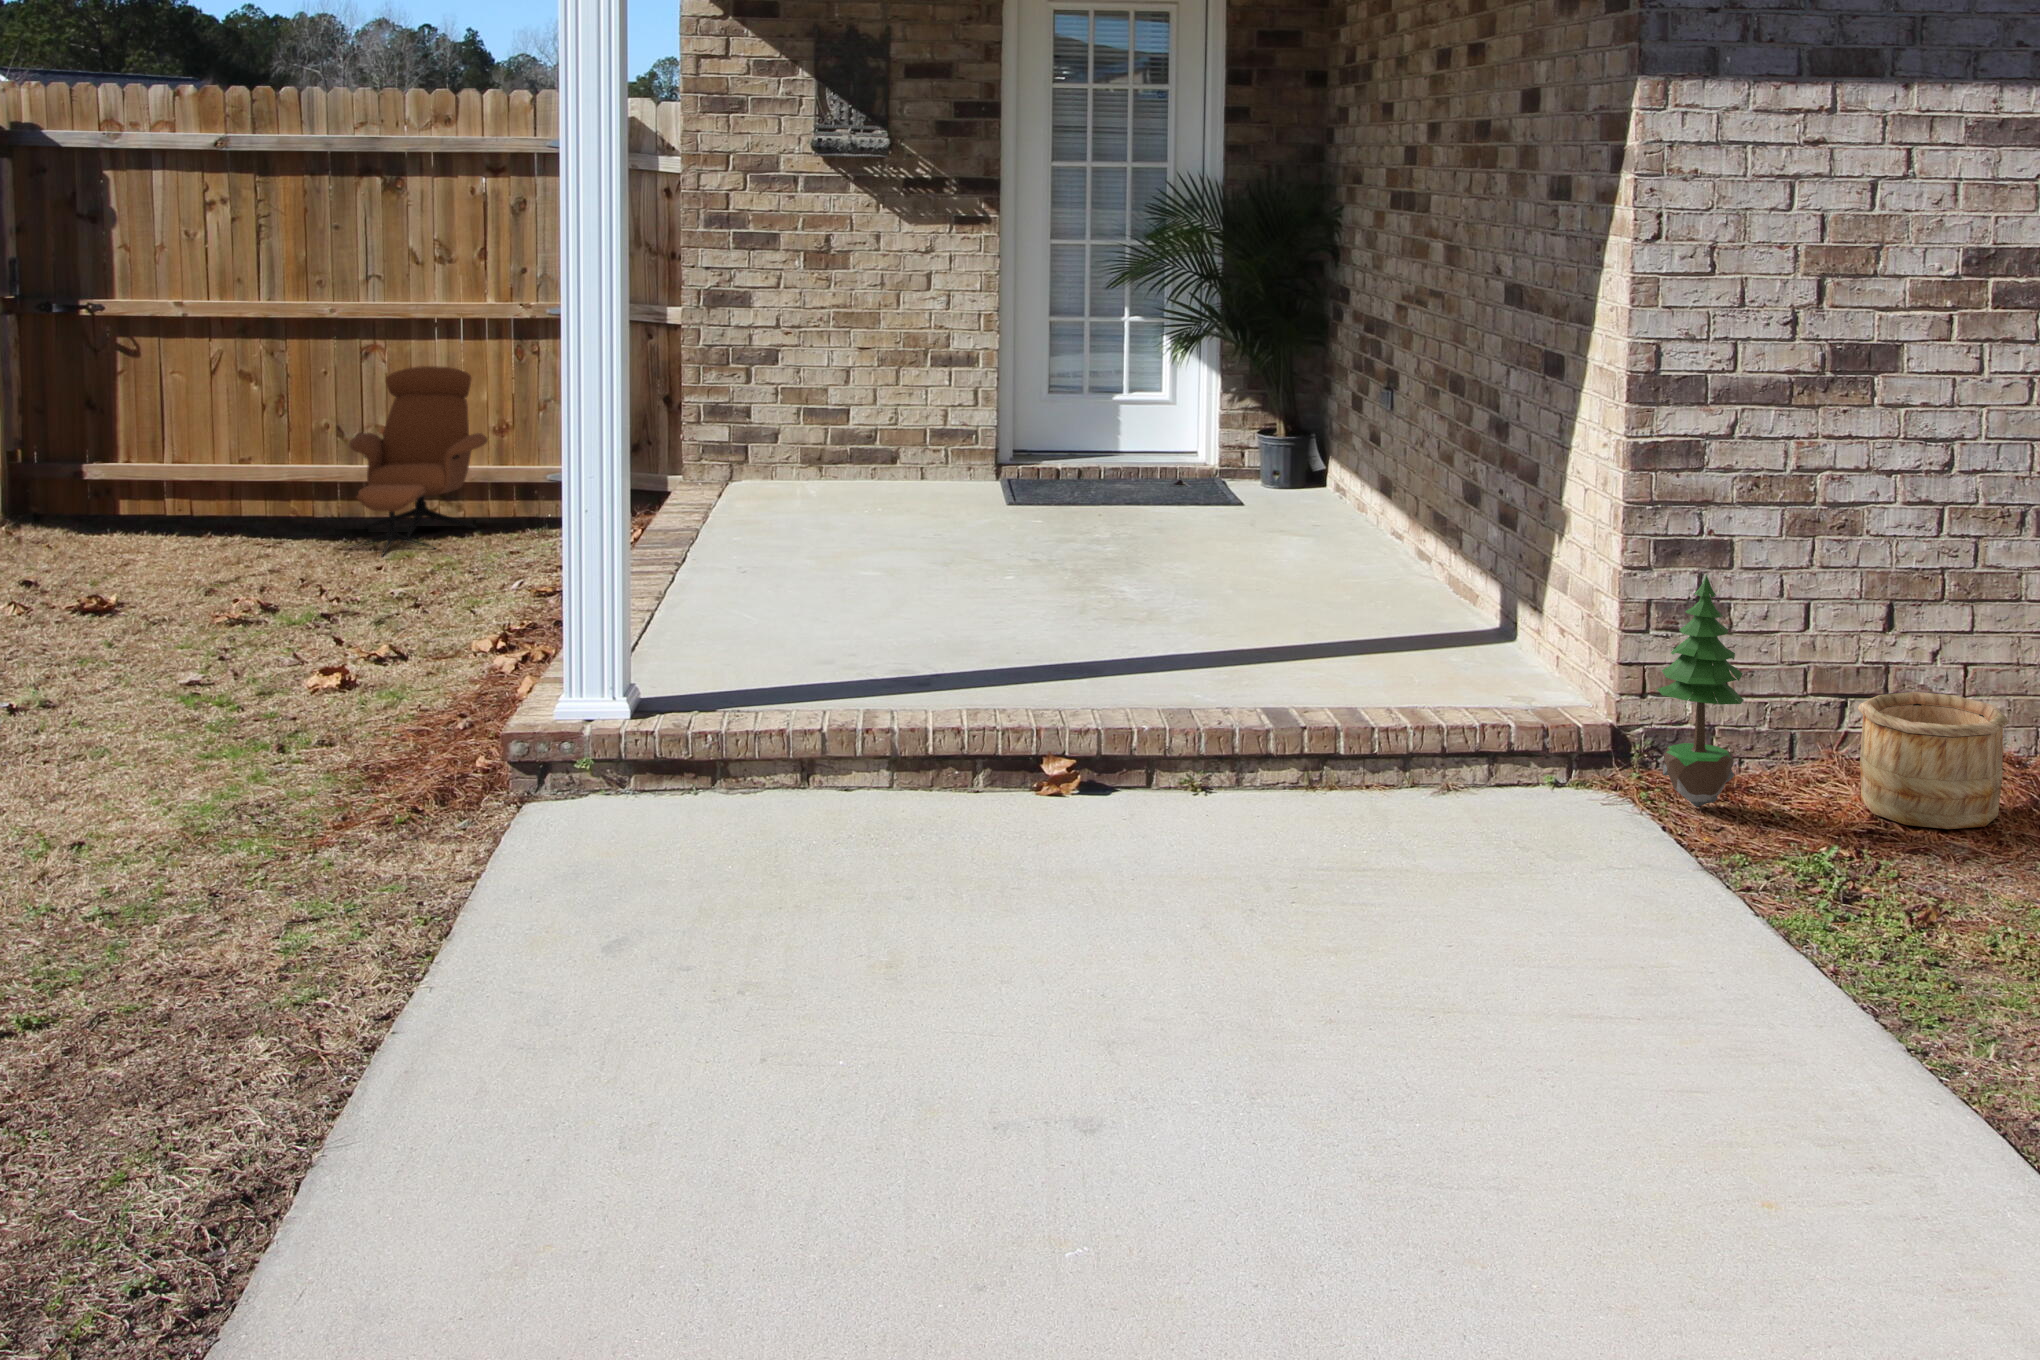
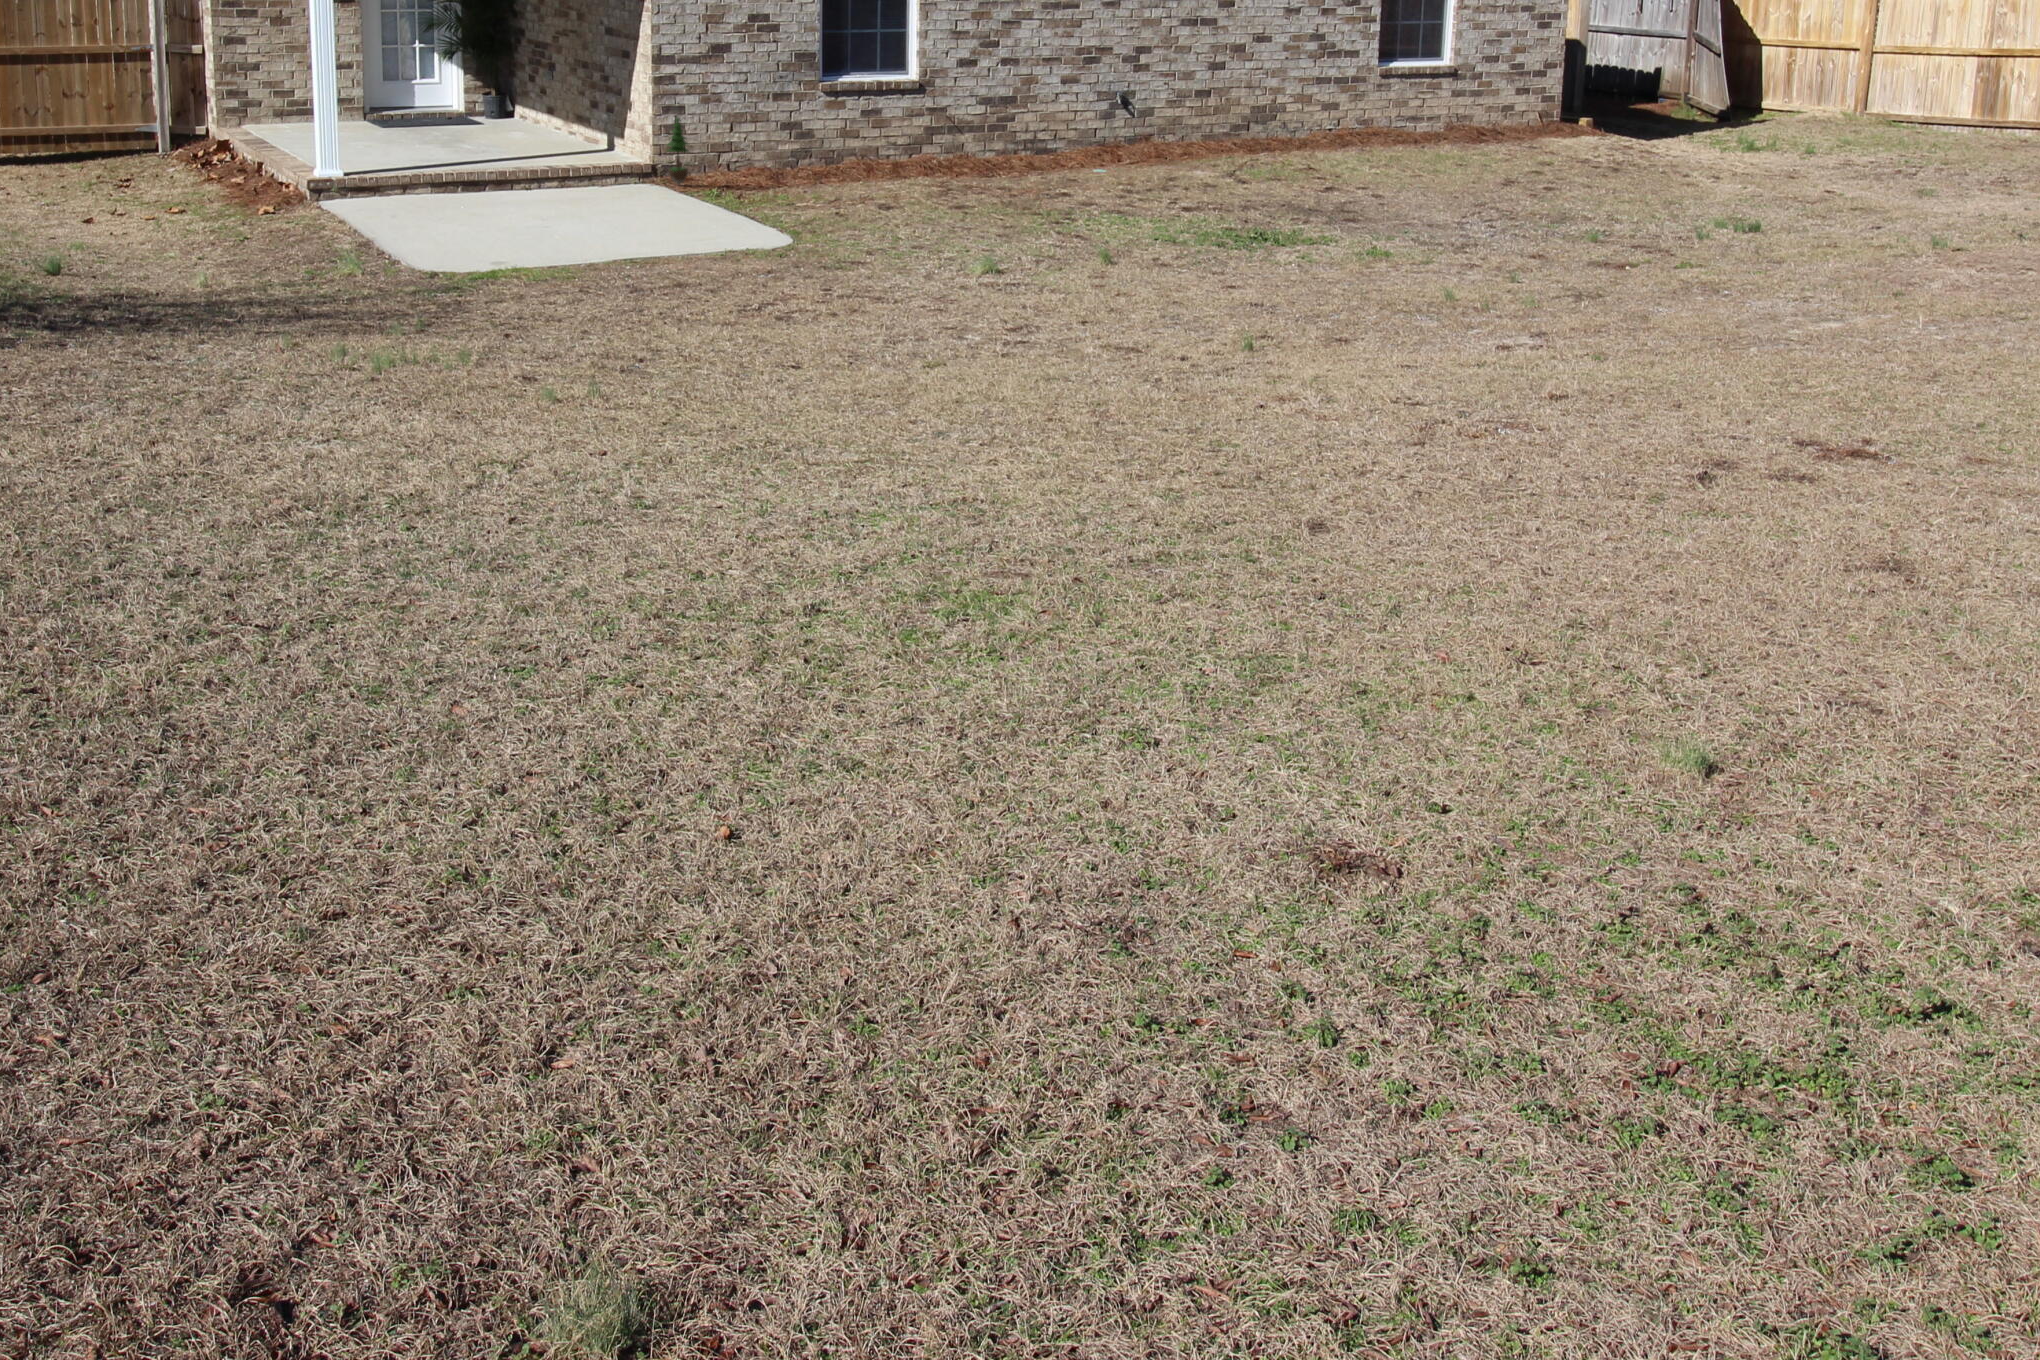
lounge chair: present [349,366,488,556] -> none [64,75,131,159]
wooden bucket: present [1858,692,2008,829] -> none [724,149,765,185]

